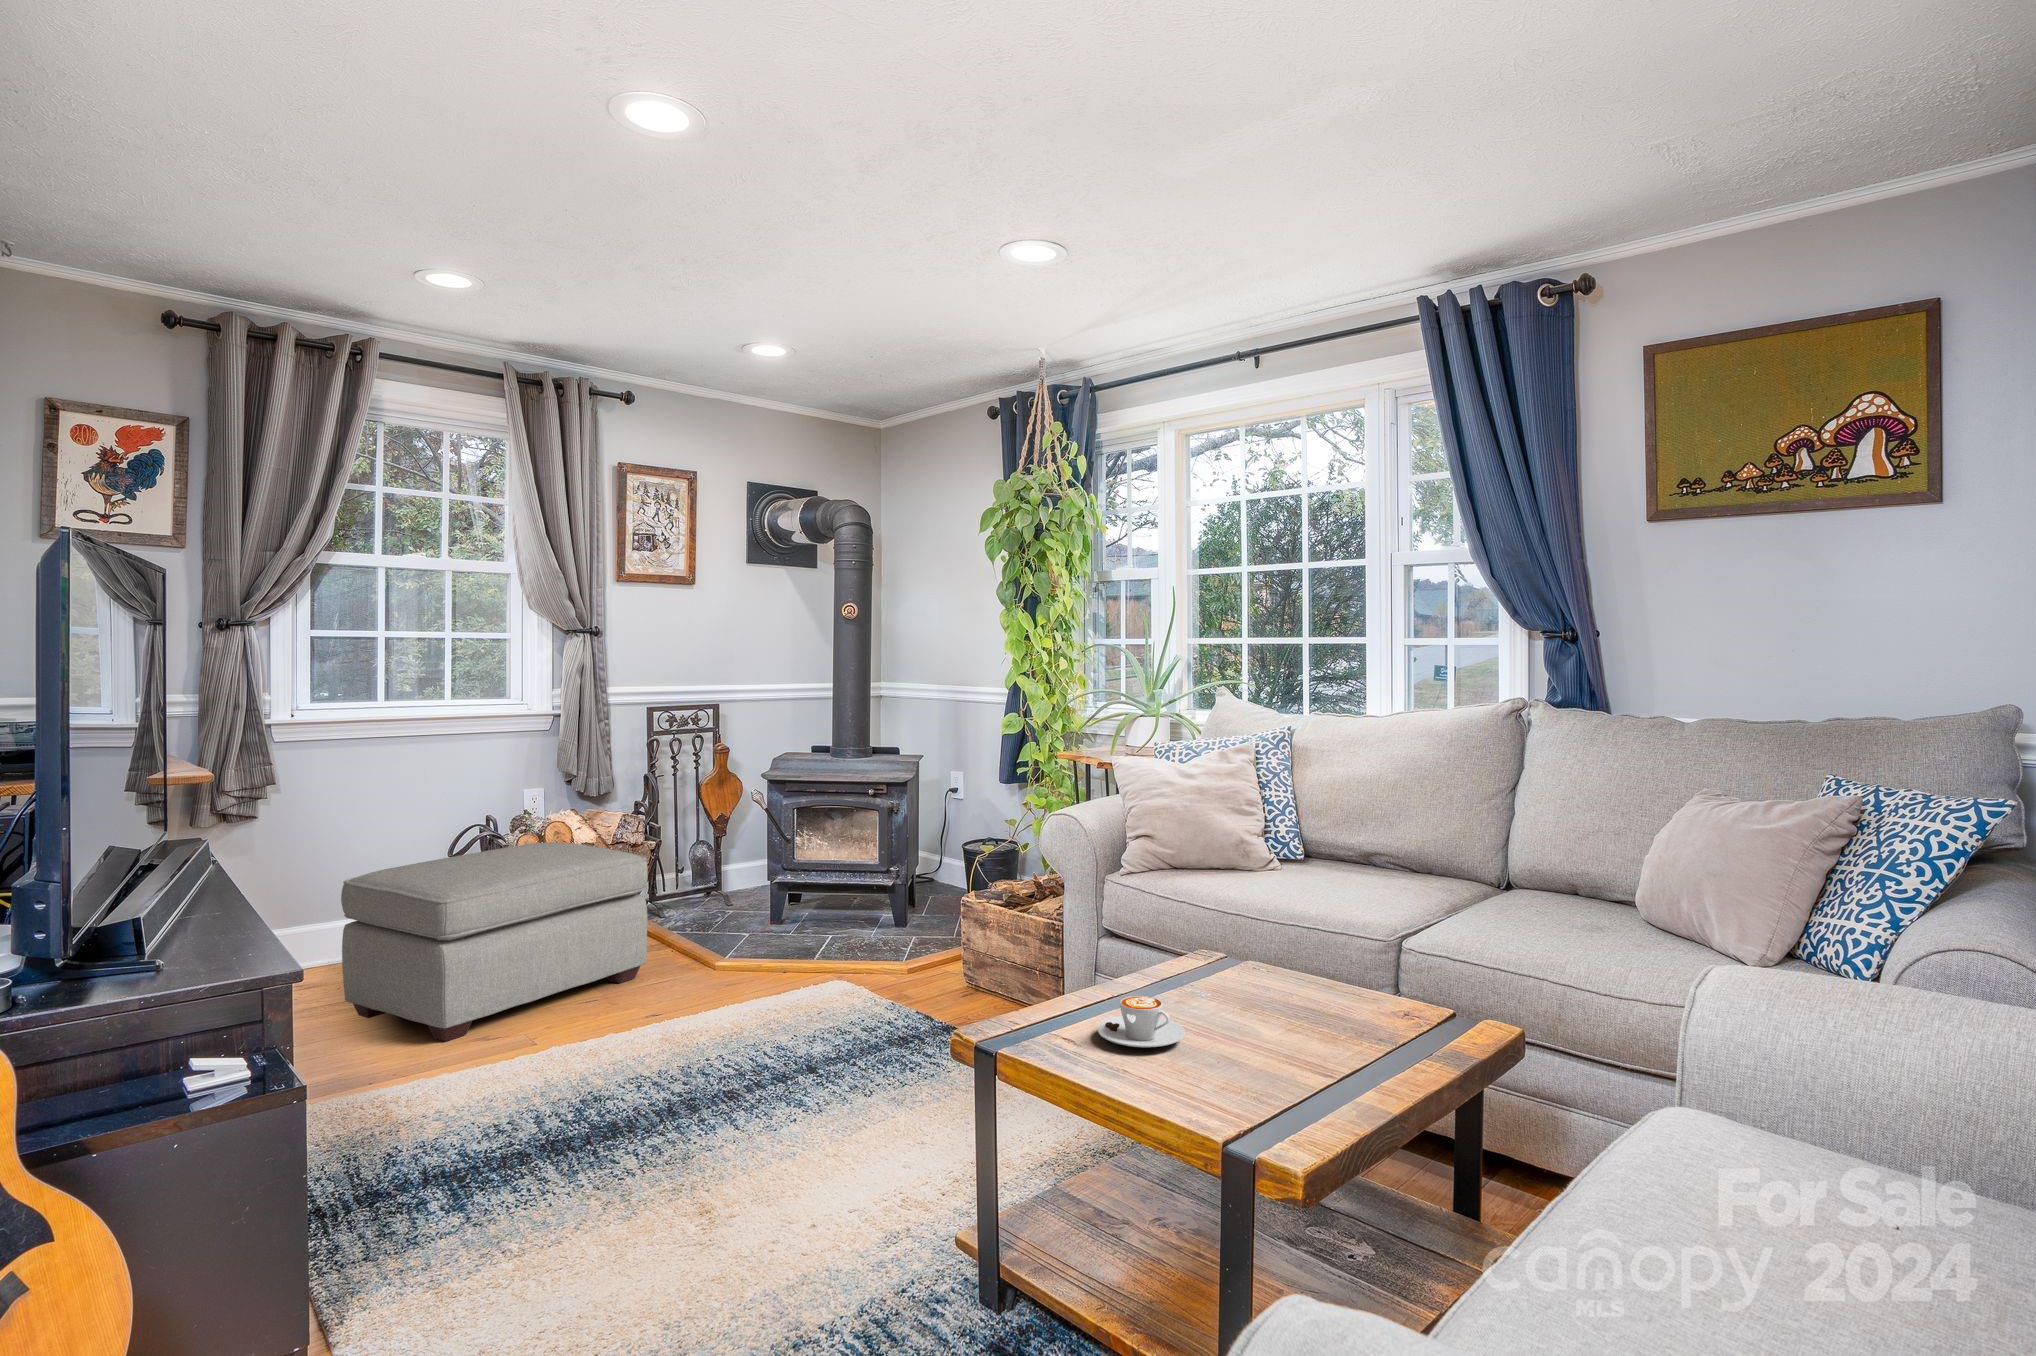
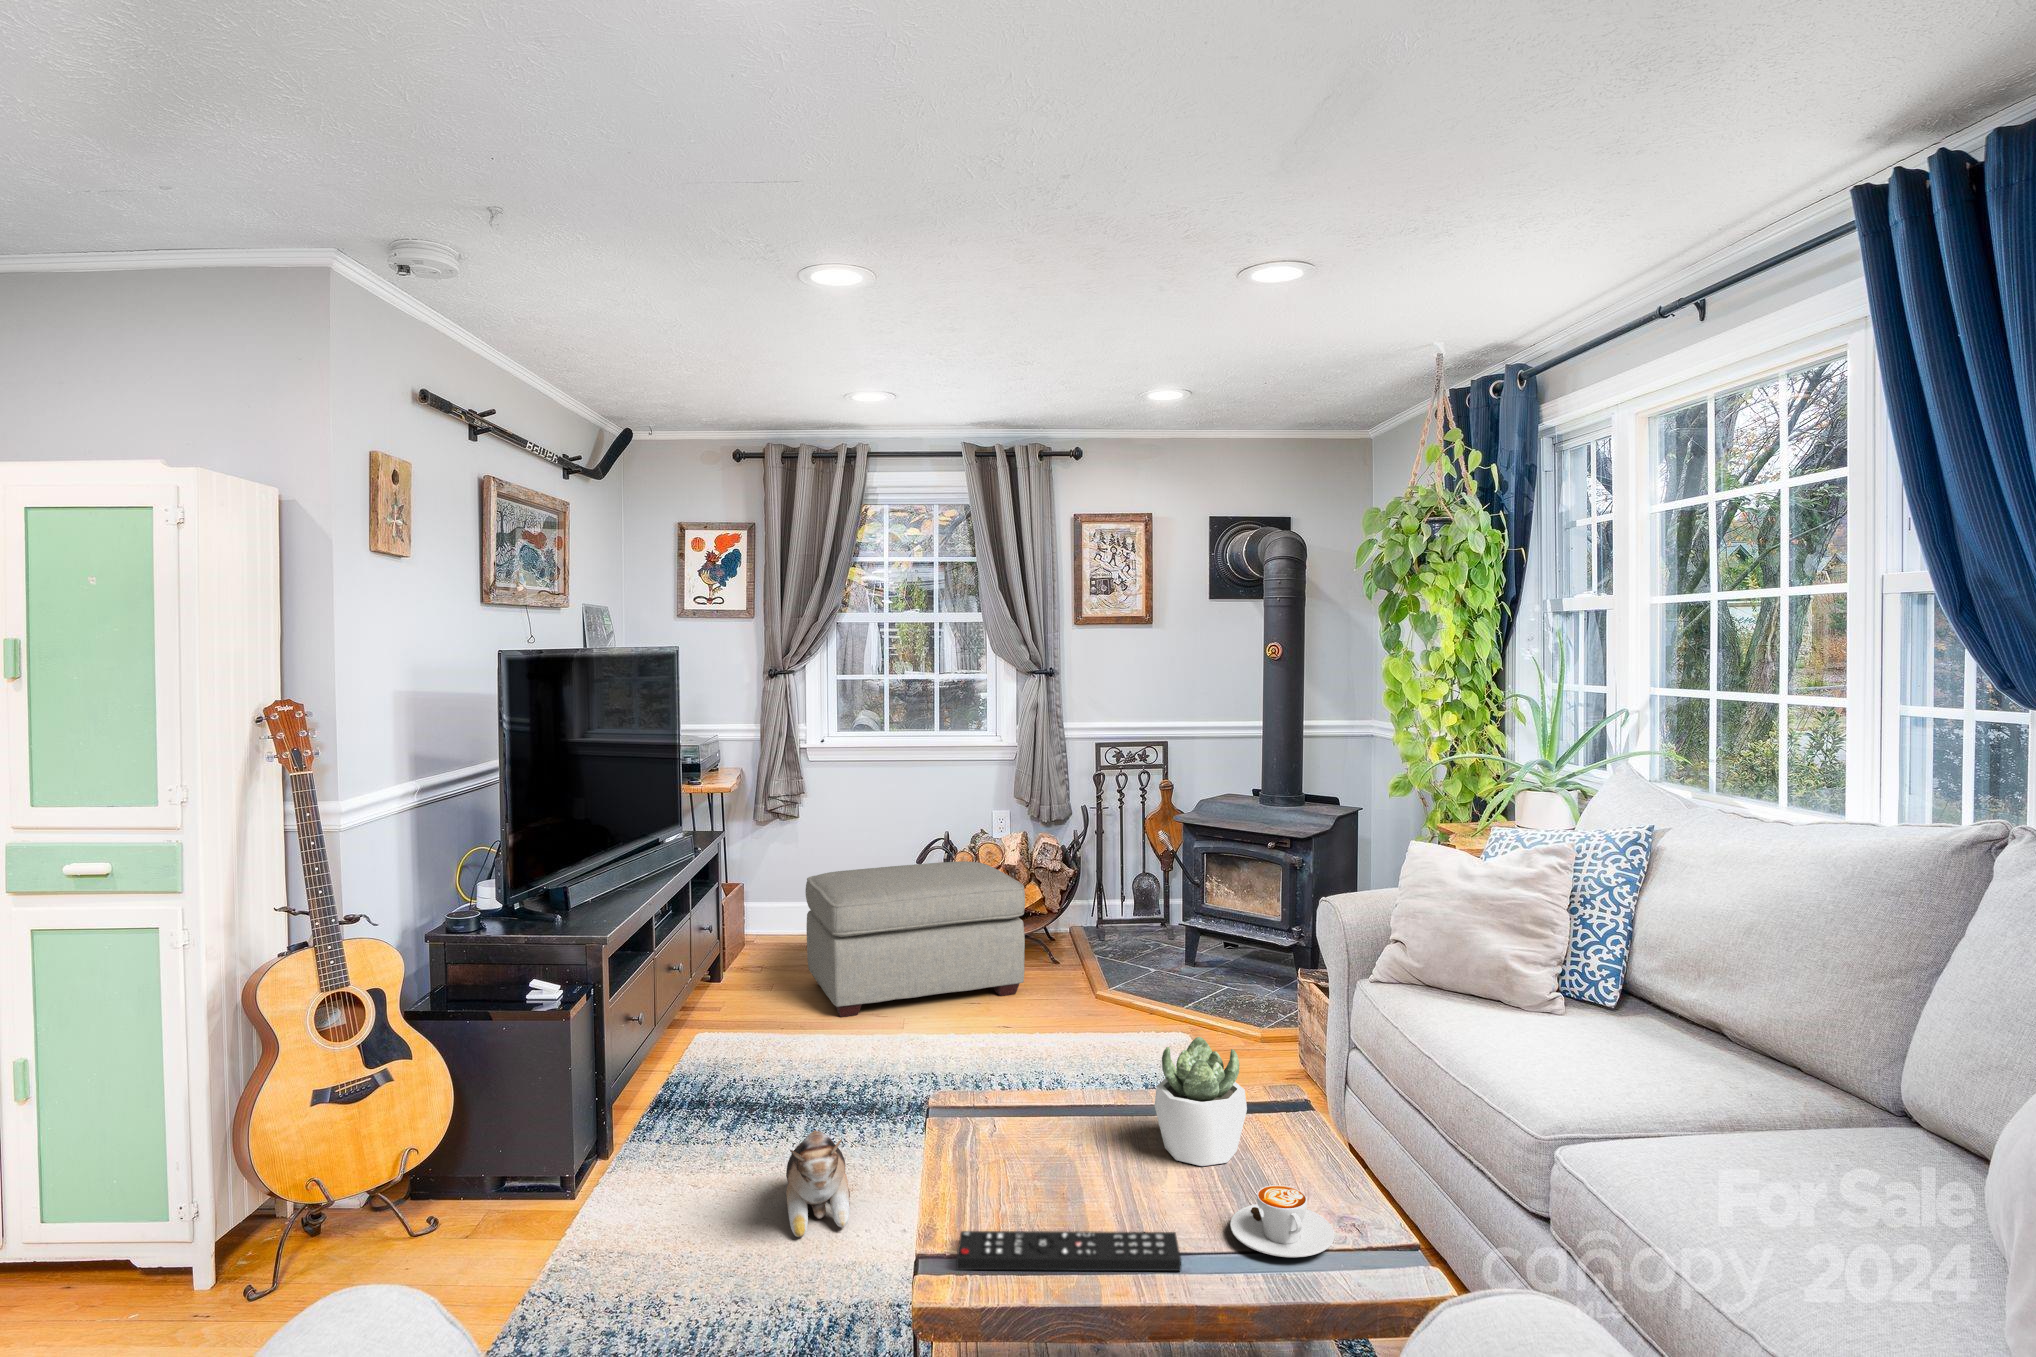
succulent plant: none [1187,901,1272,1010] -> present [1154,1037,1247,1166]
coffee cup: present [1098,996,1185,1047] -> present [1230,1185,1334,1257]
remote control: none [1208,1047,1380,1124] -> present [956,1231,1181,1271]
plush toy: none [628,1114,776,1253] -> present [786,1130,850,1237]

